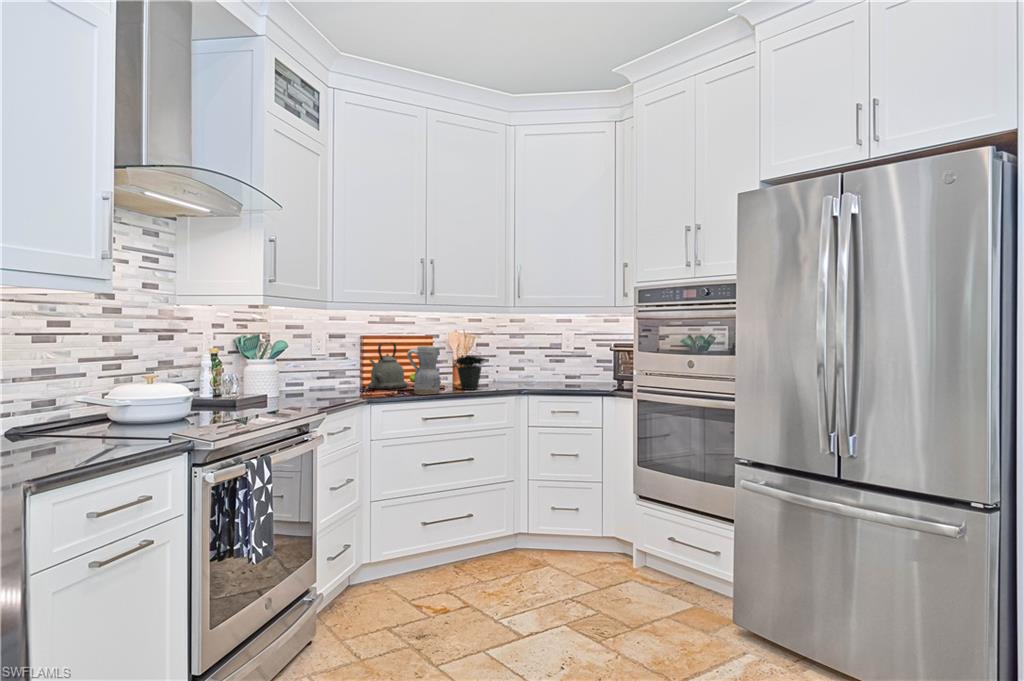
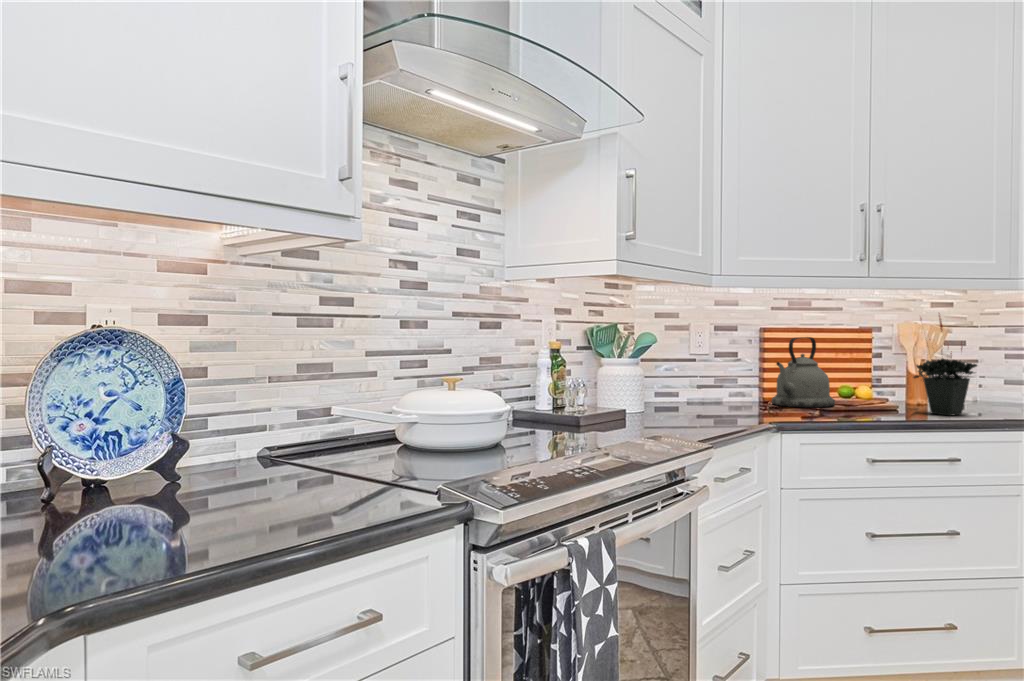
ceramic pitcher: present [407,346,440,395] -> none [840,342,899,421]

